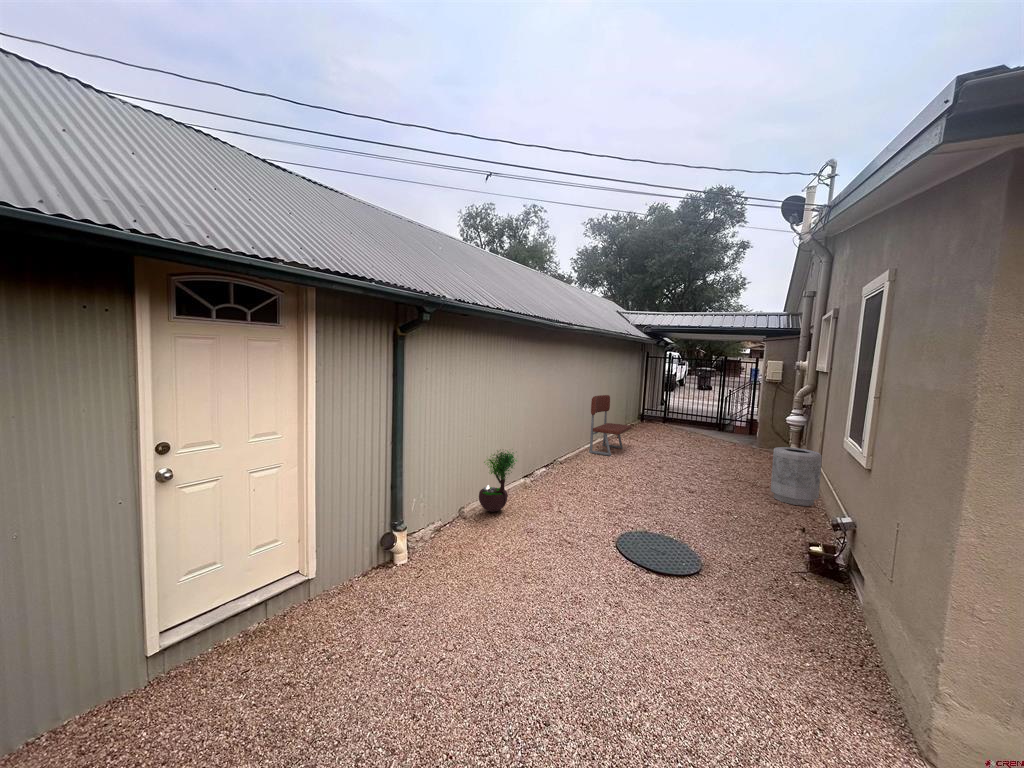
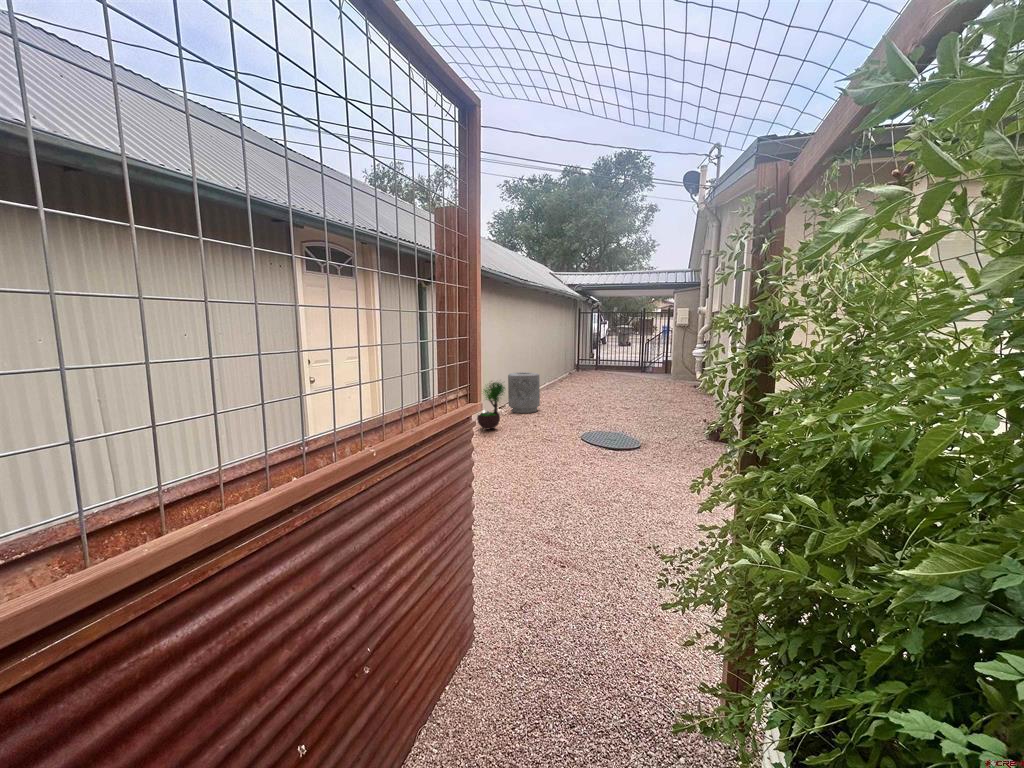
bench: present [589,395,632,456] -> none [542,345,575,395]
trash can: present [771,447,822,506] -> present [508,372,540,413]

